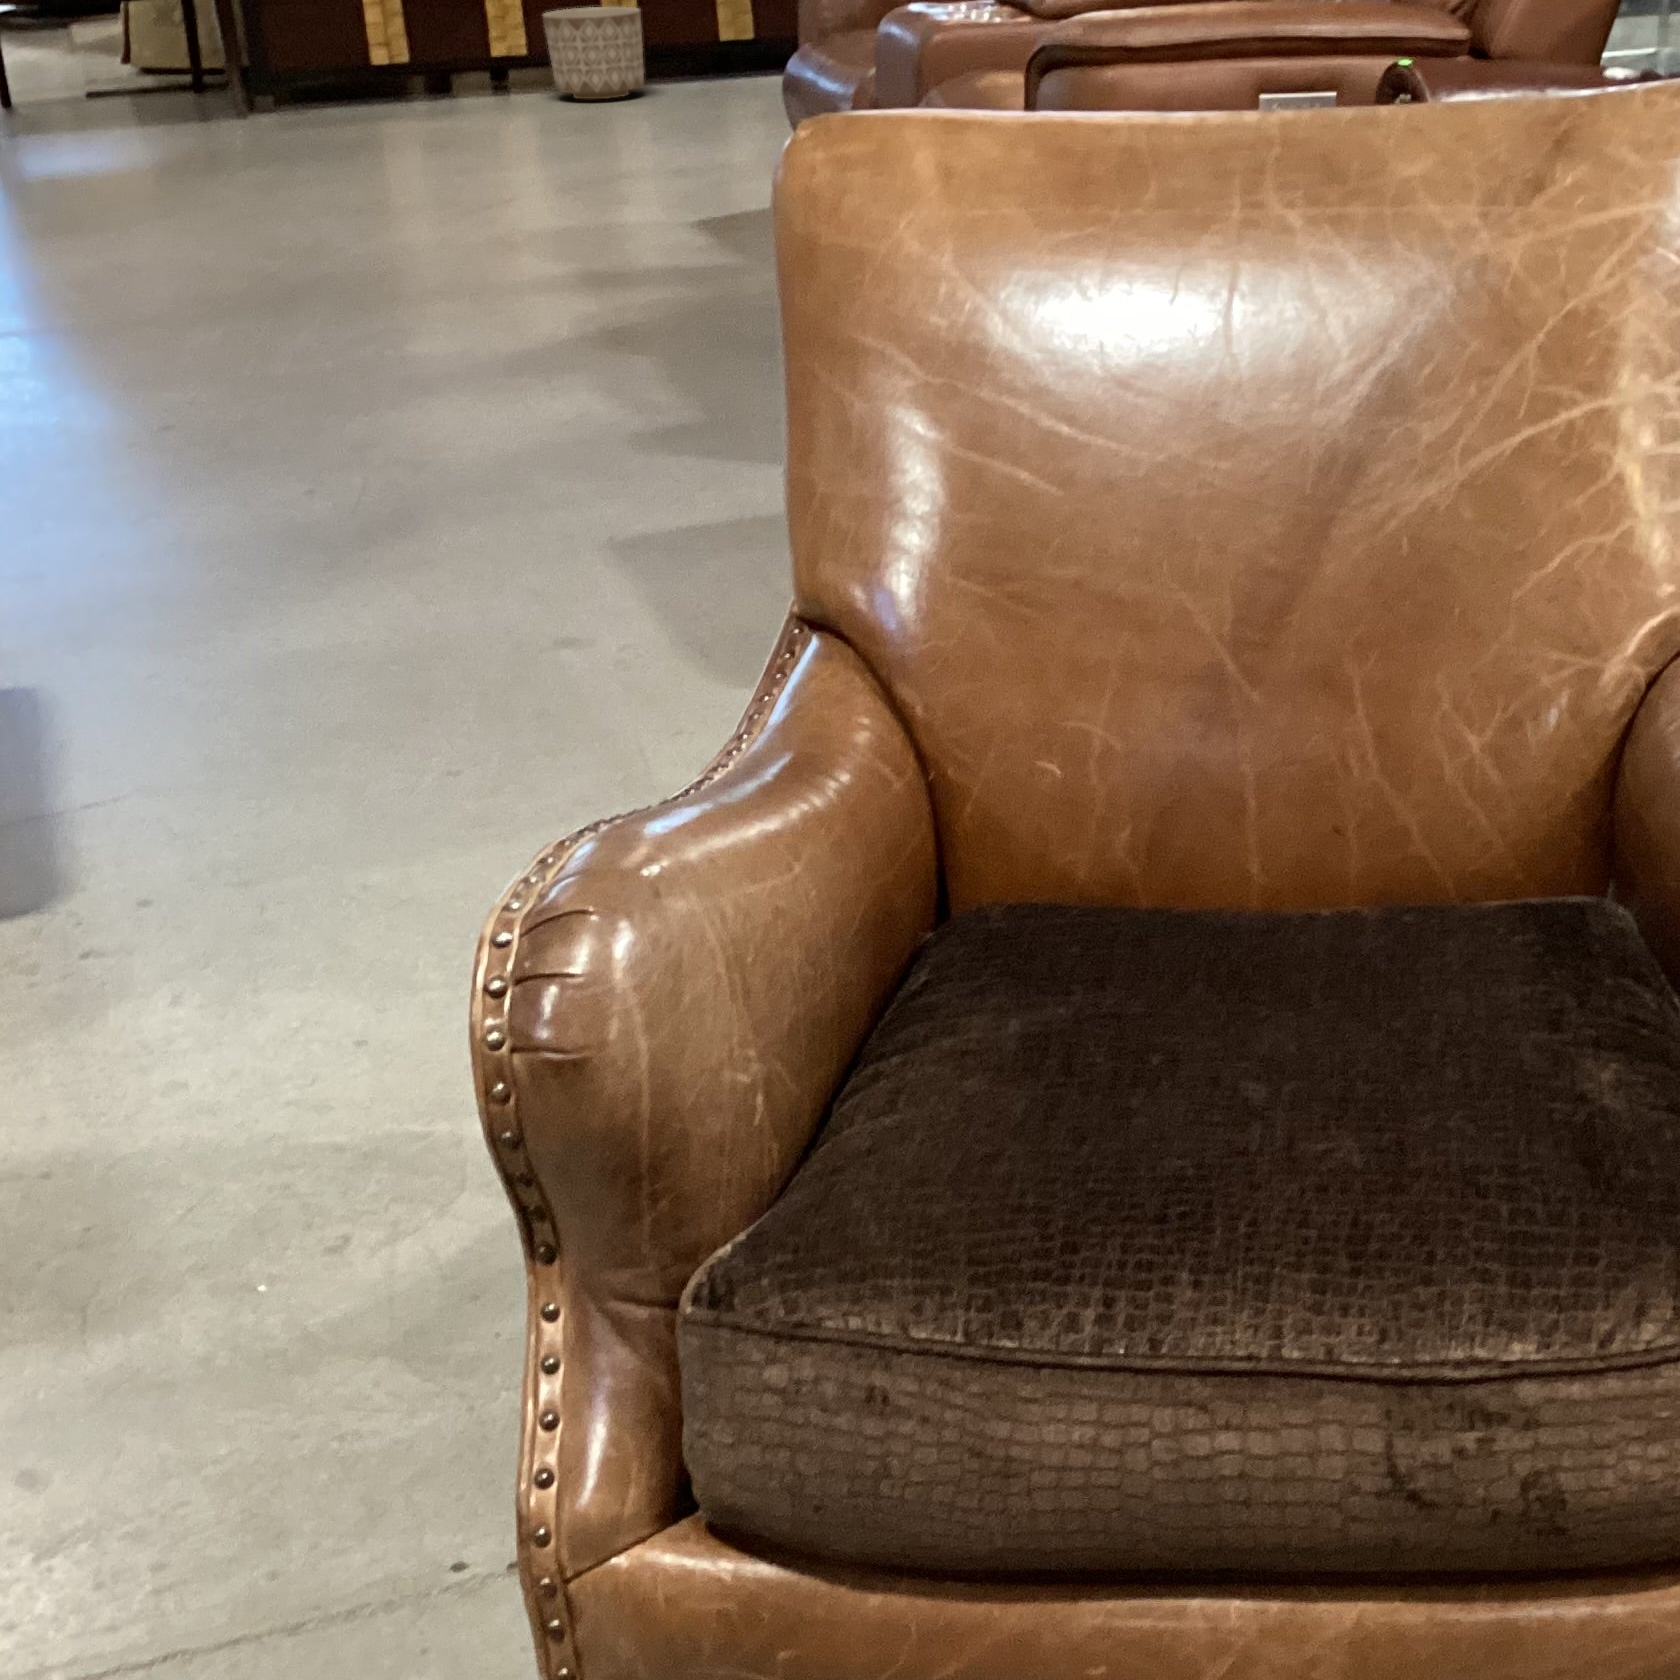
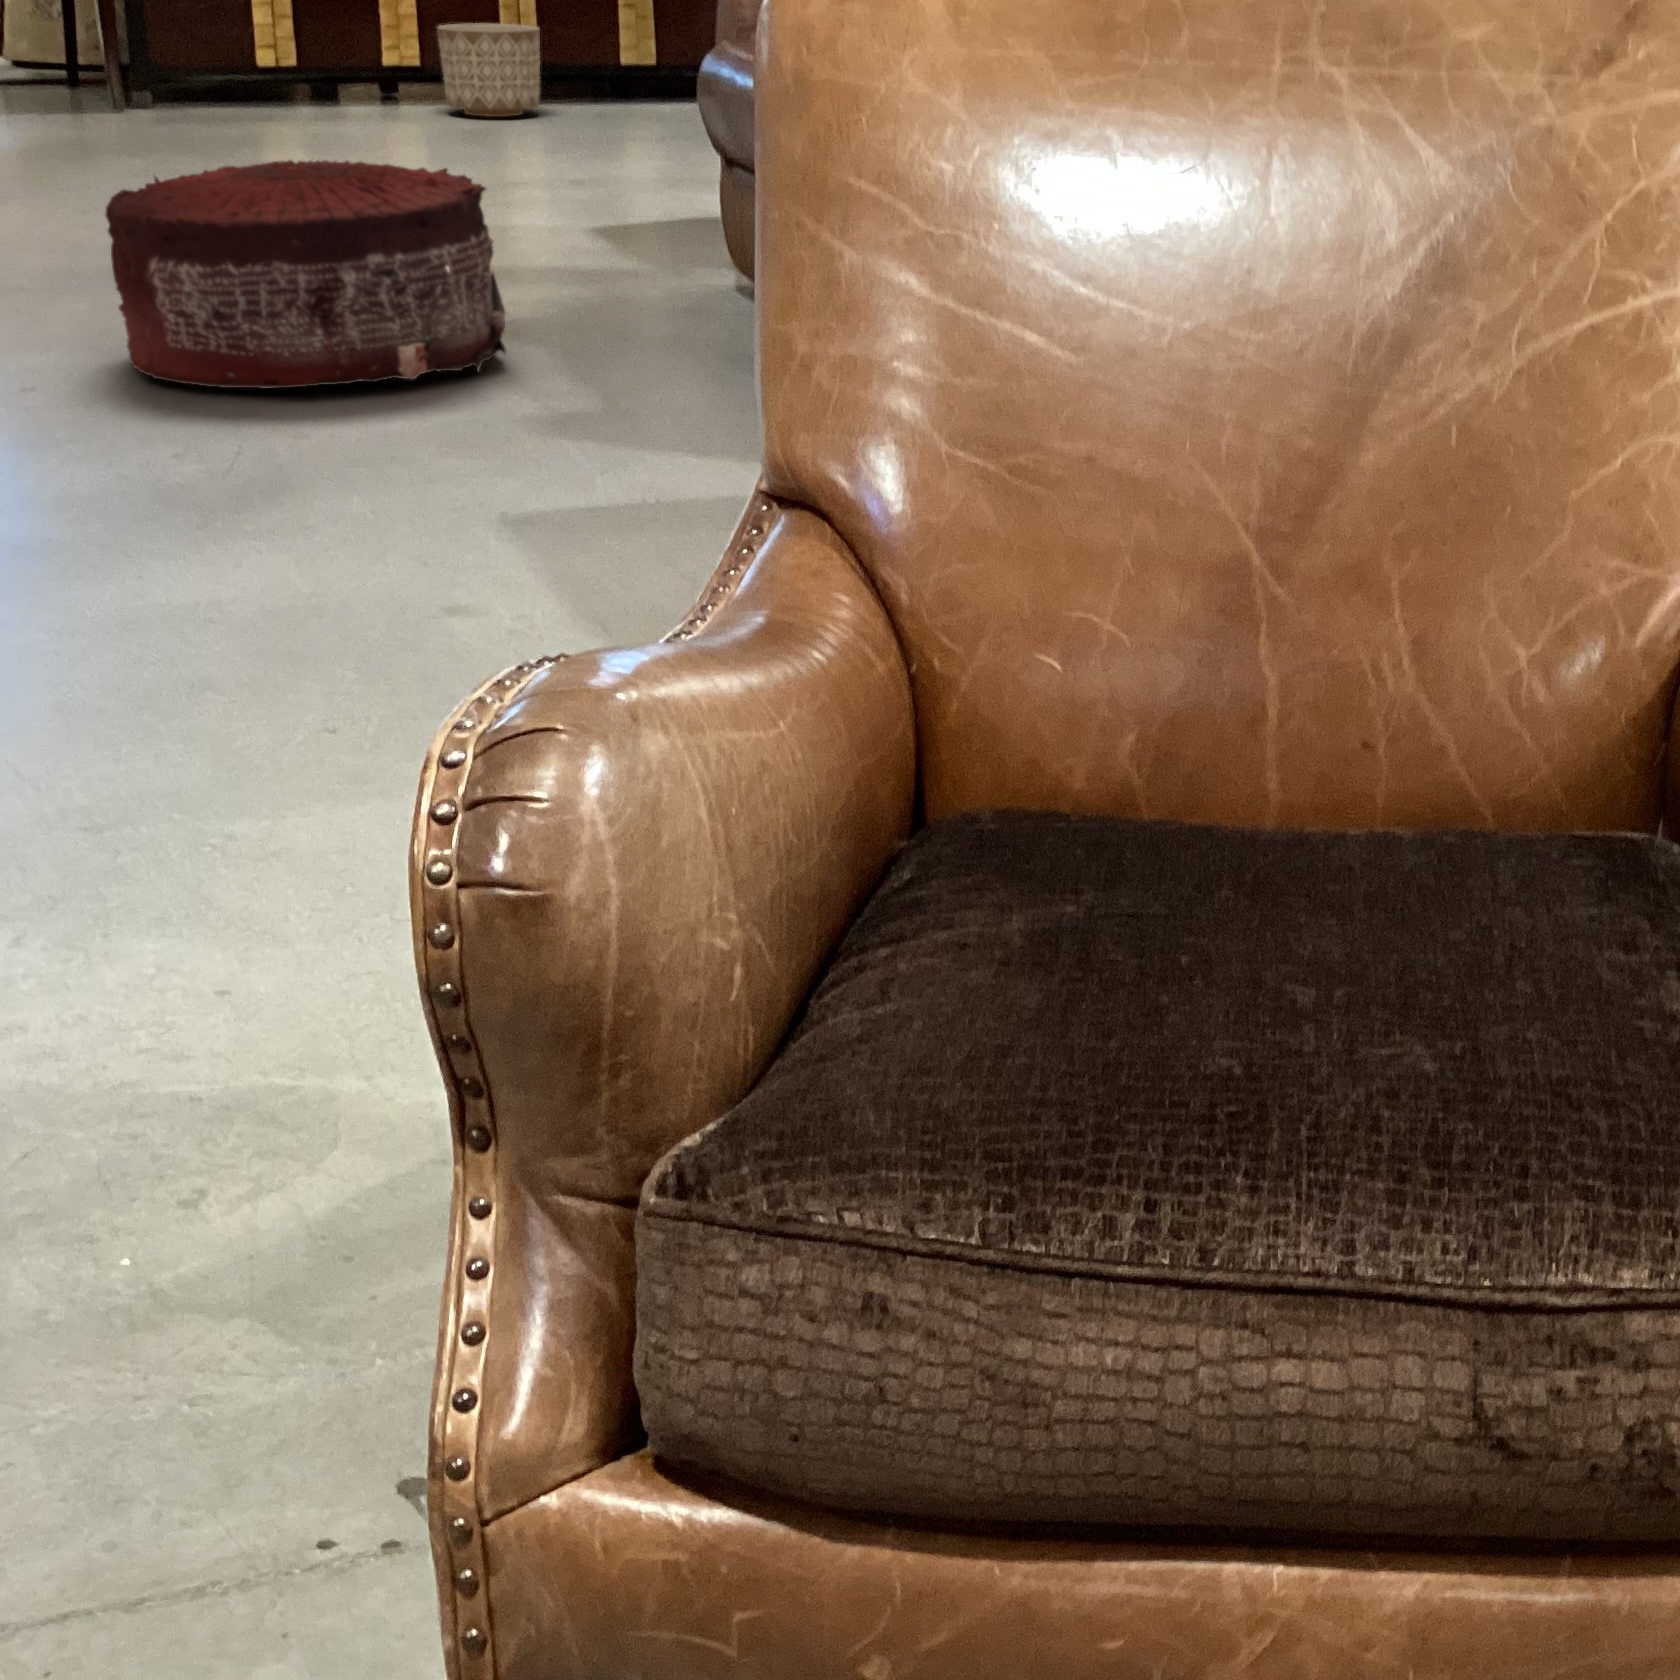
pouf: none [233,183,613,413] -> present [106,160,506,388]

